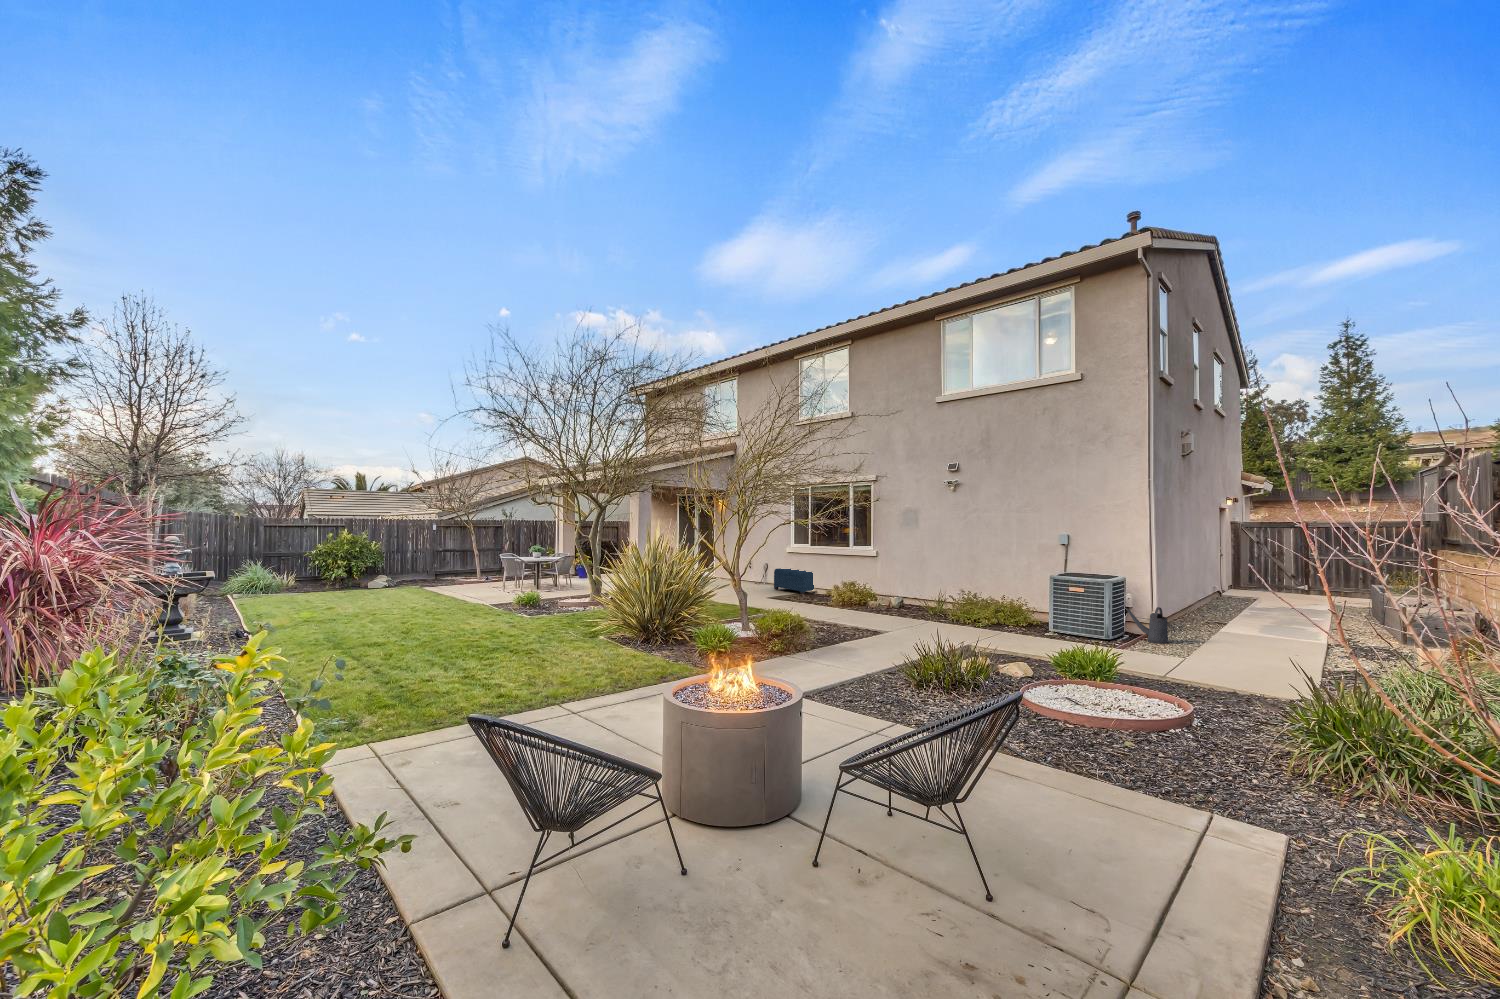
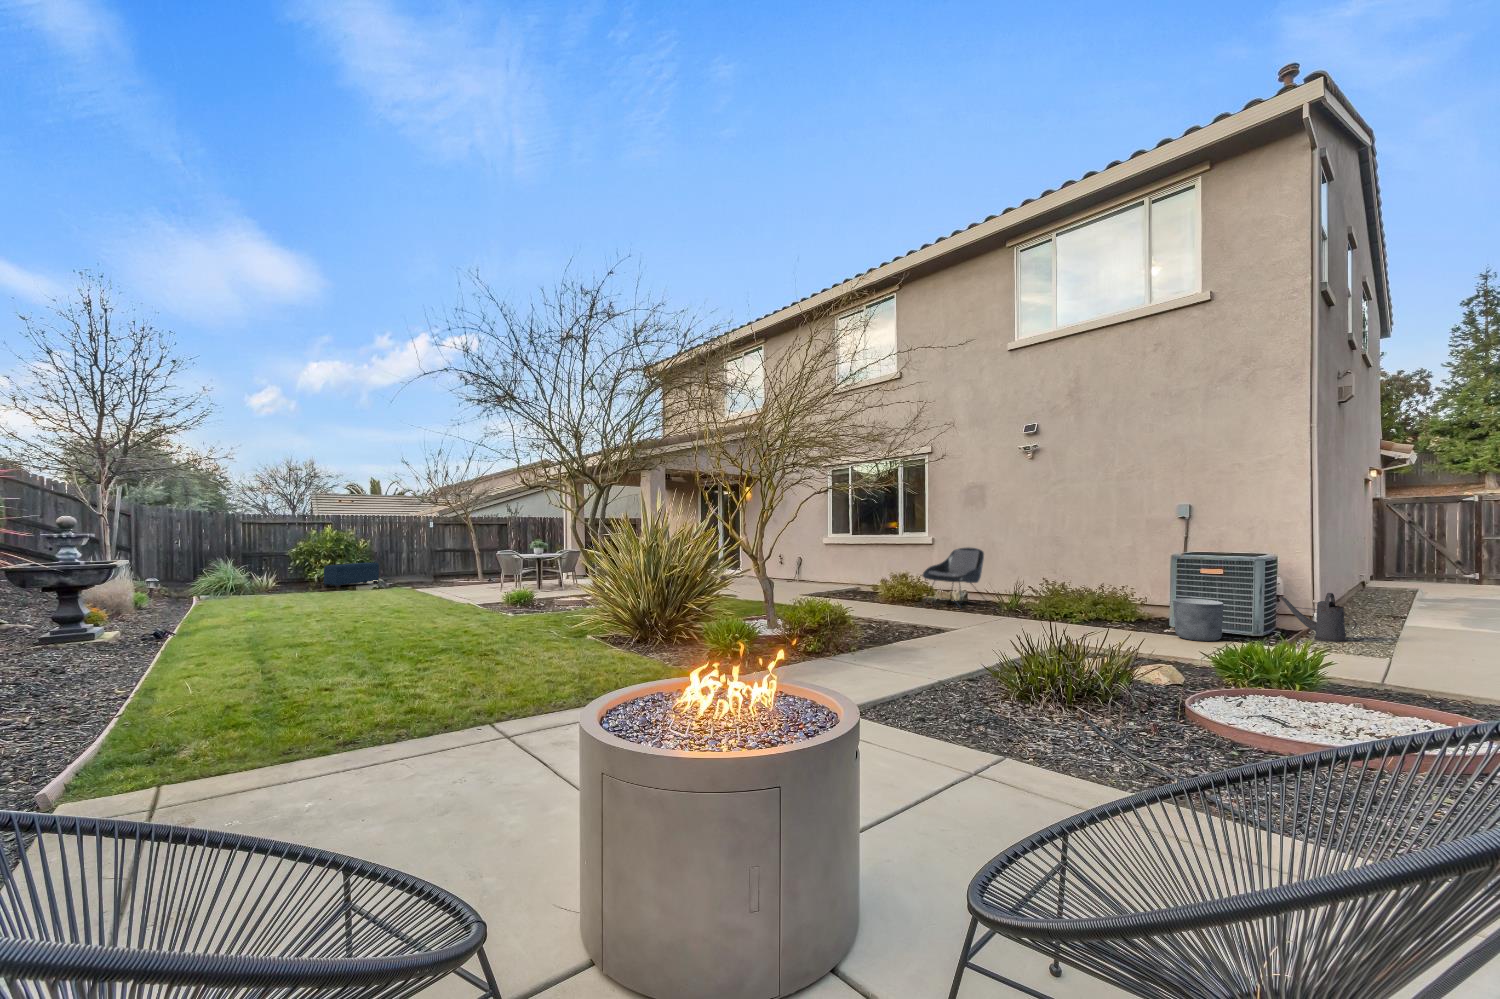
lounge chair: none [866,562,917,613] -> present [923,547,984,608]
bench: present [774,568,815,594] -> present [324,563,379,587]
planter: none [1048,610,1083,643] -> present [1173,598,1223,641]

